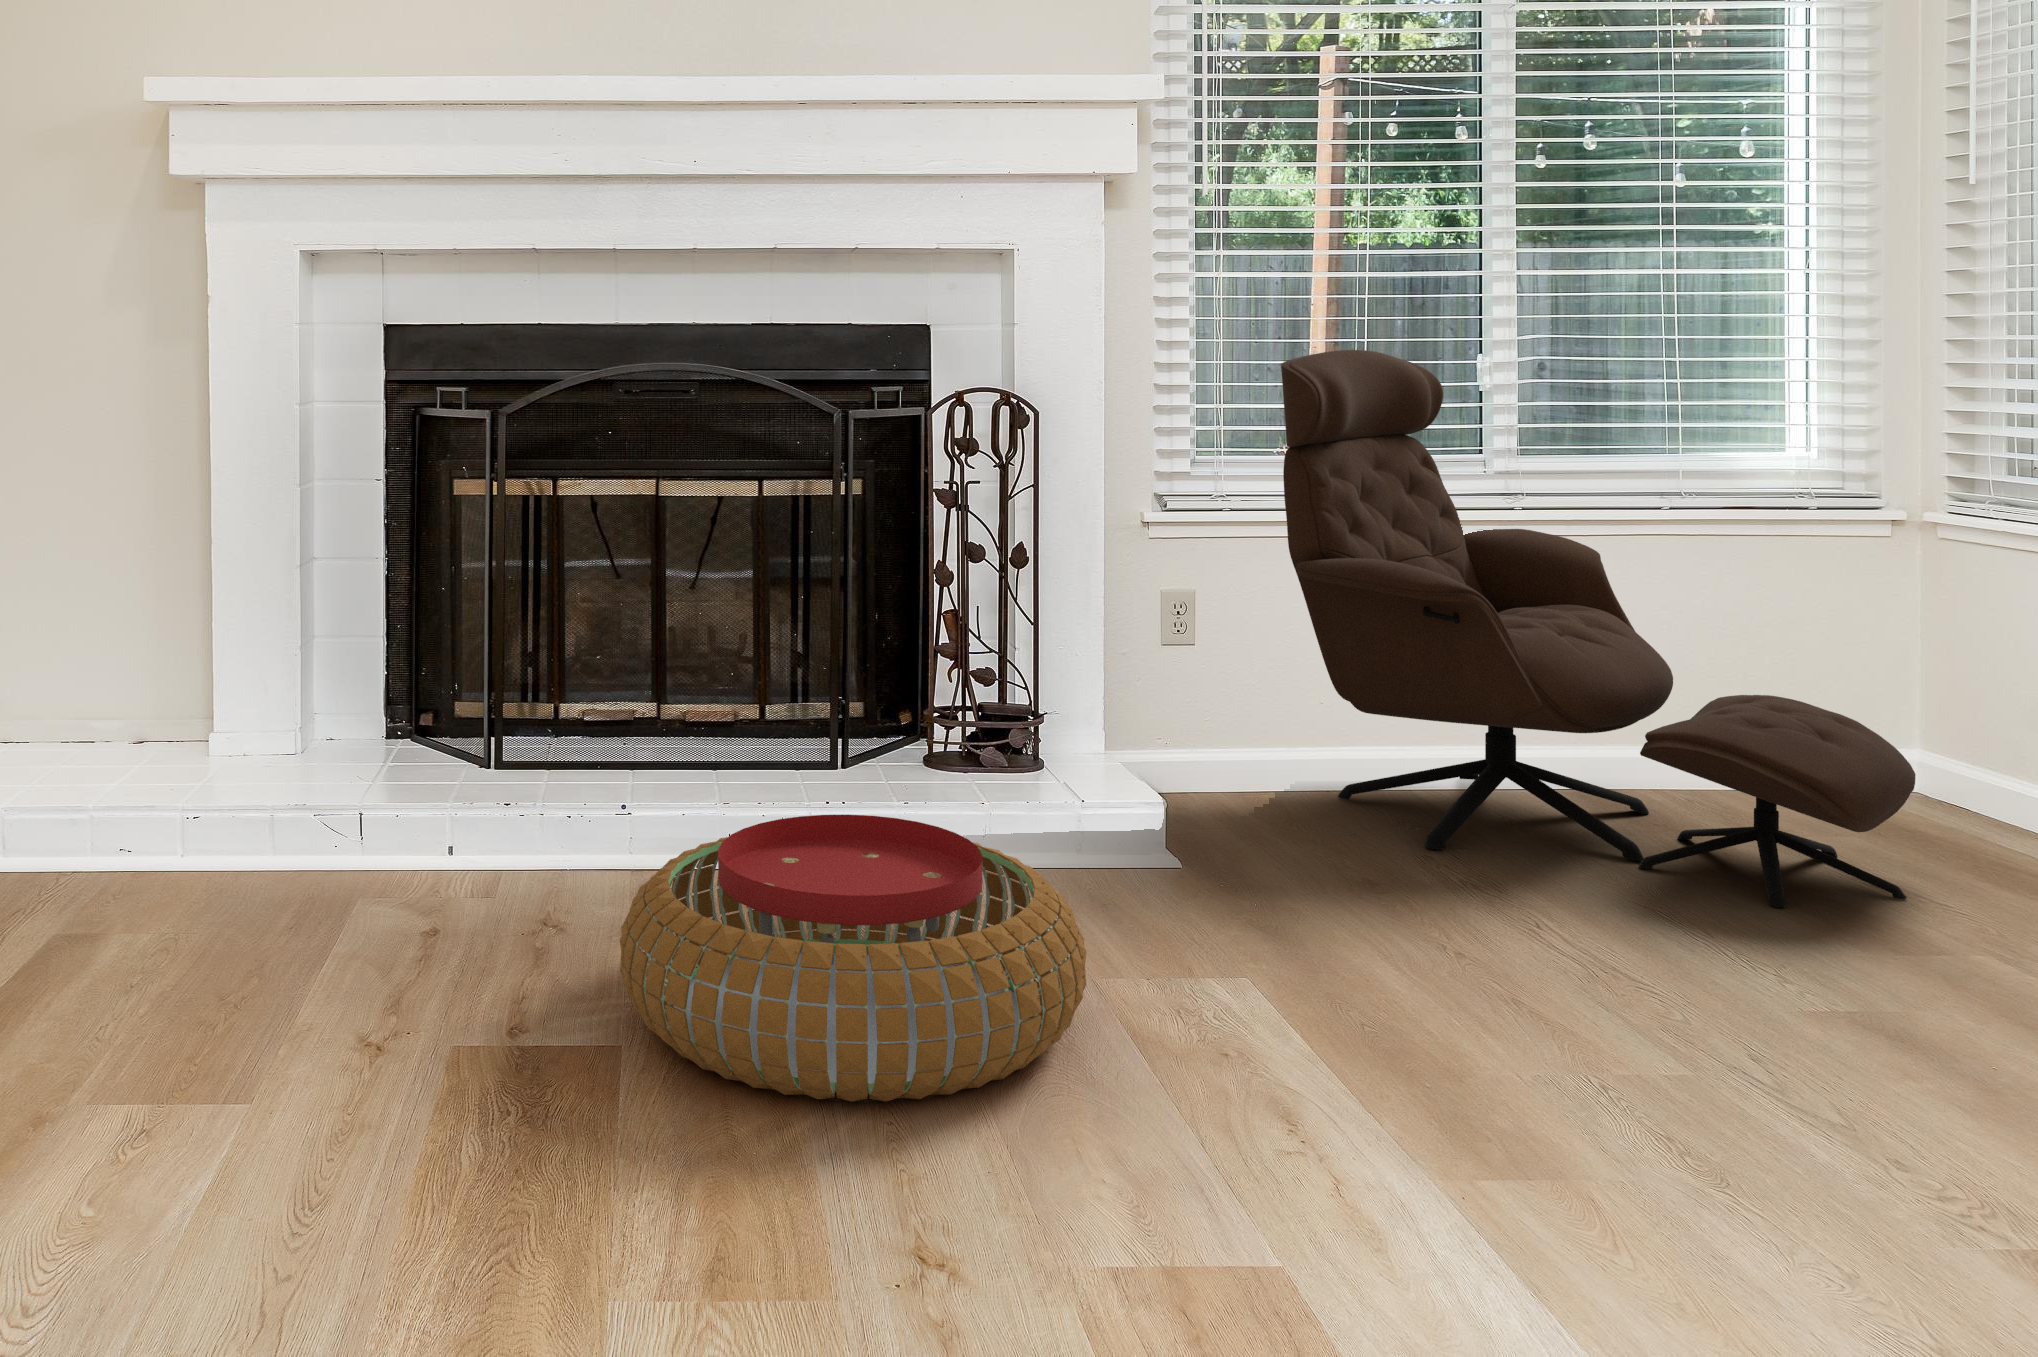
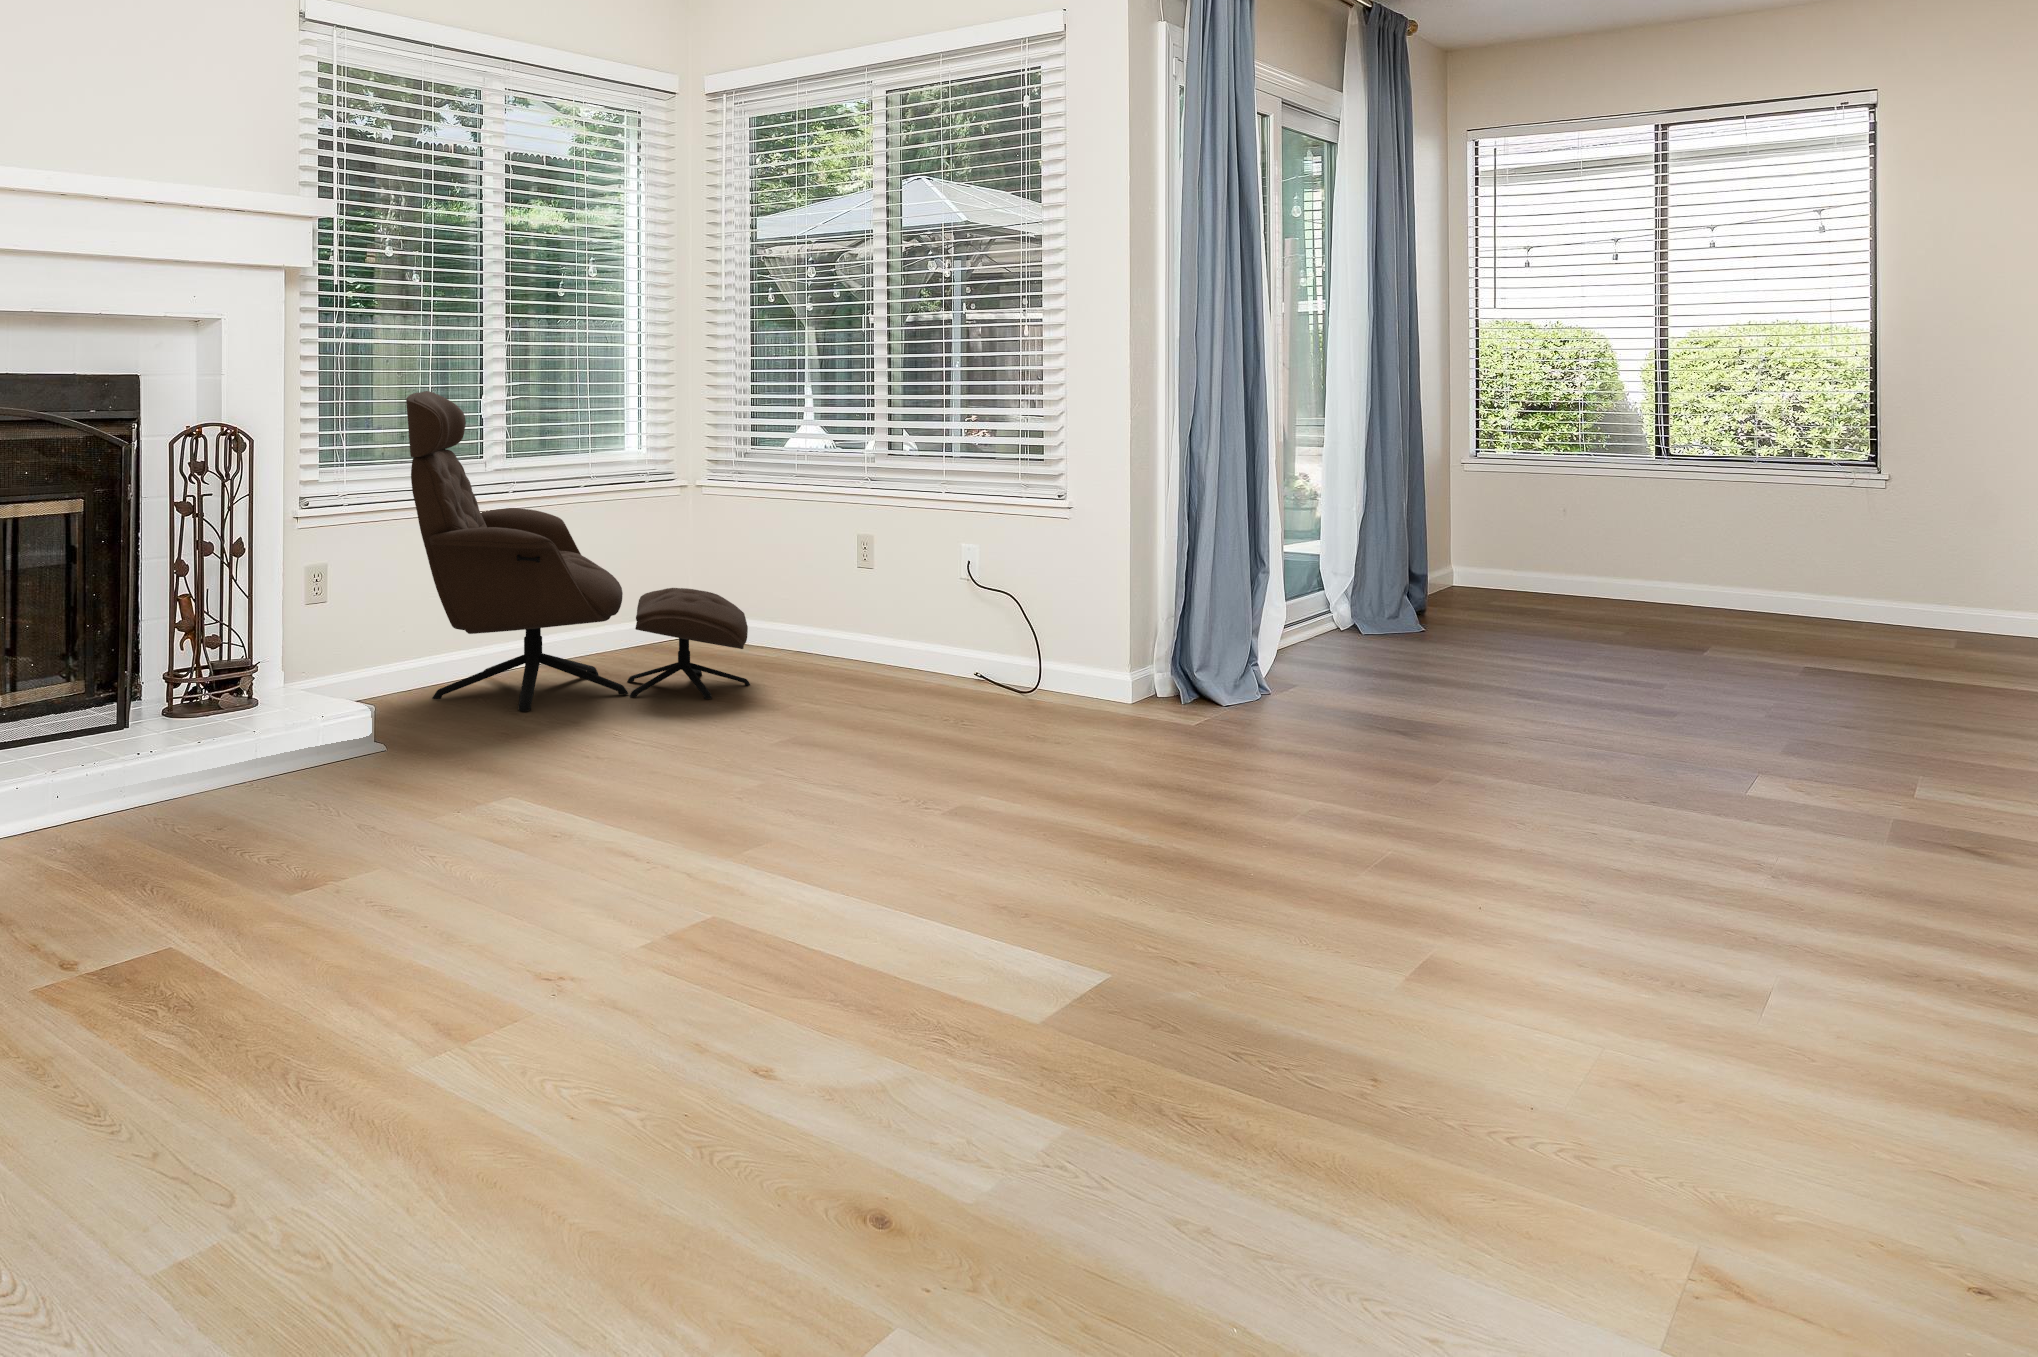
pouf: present [620,815,1087,1102] -> none [170,722,520,910]

